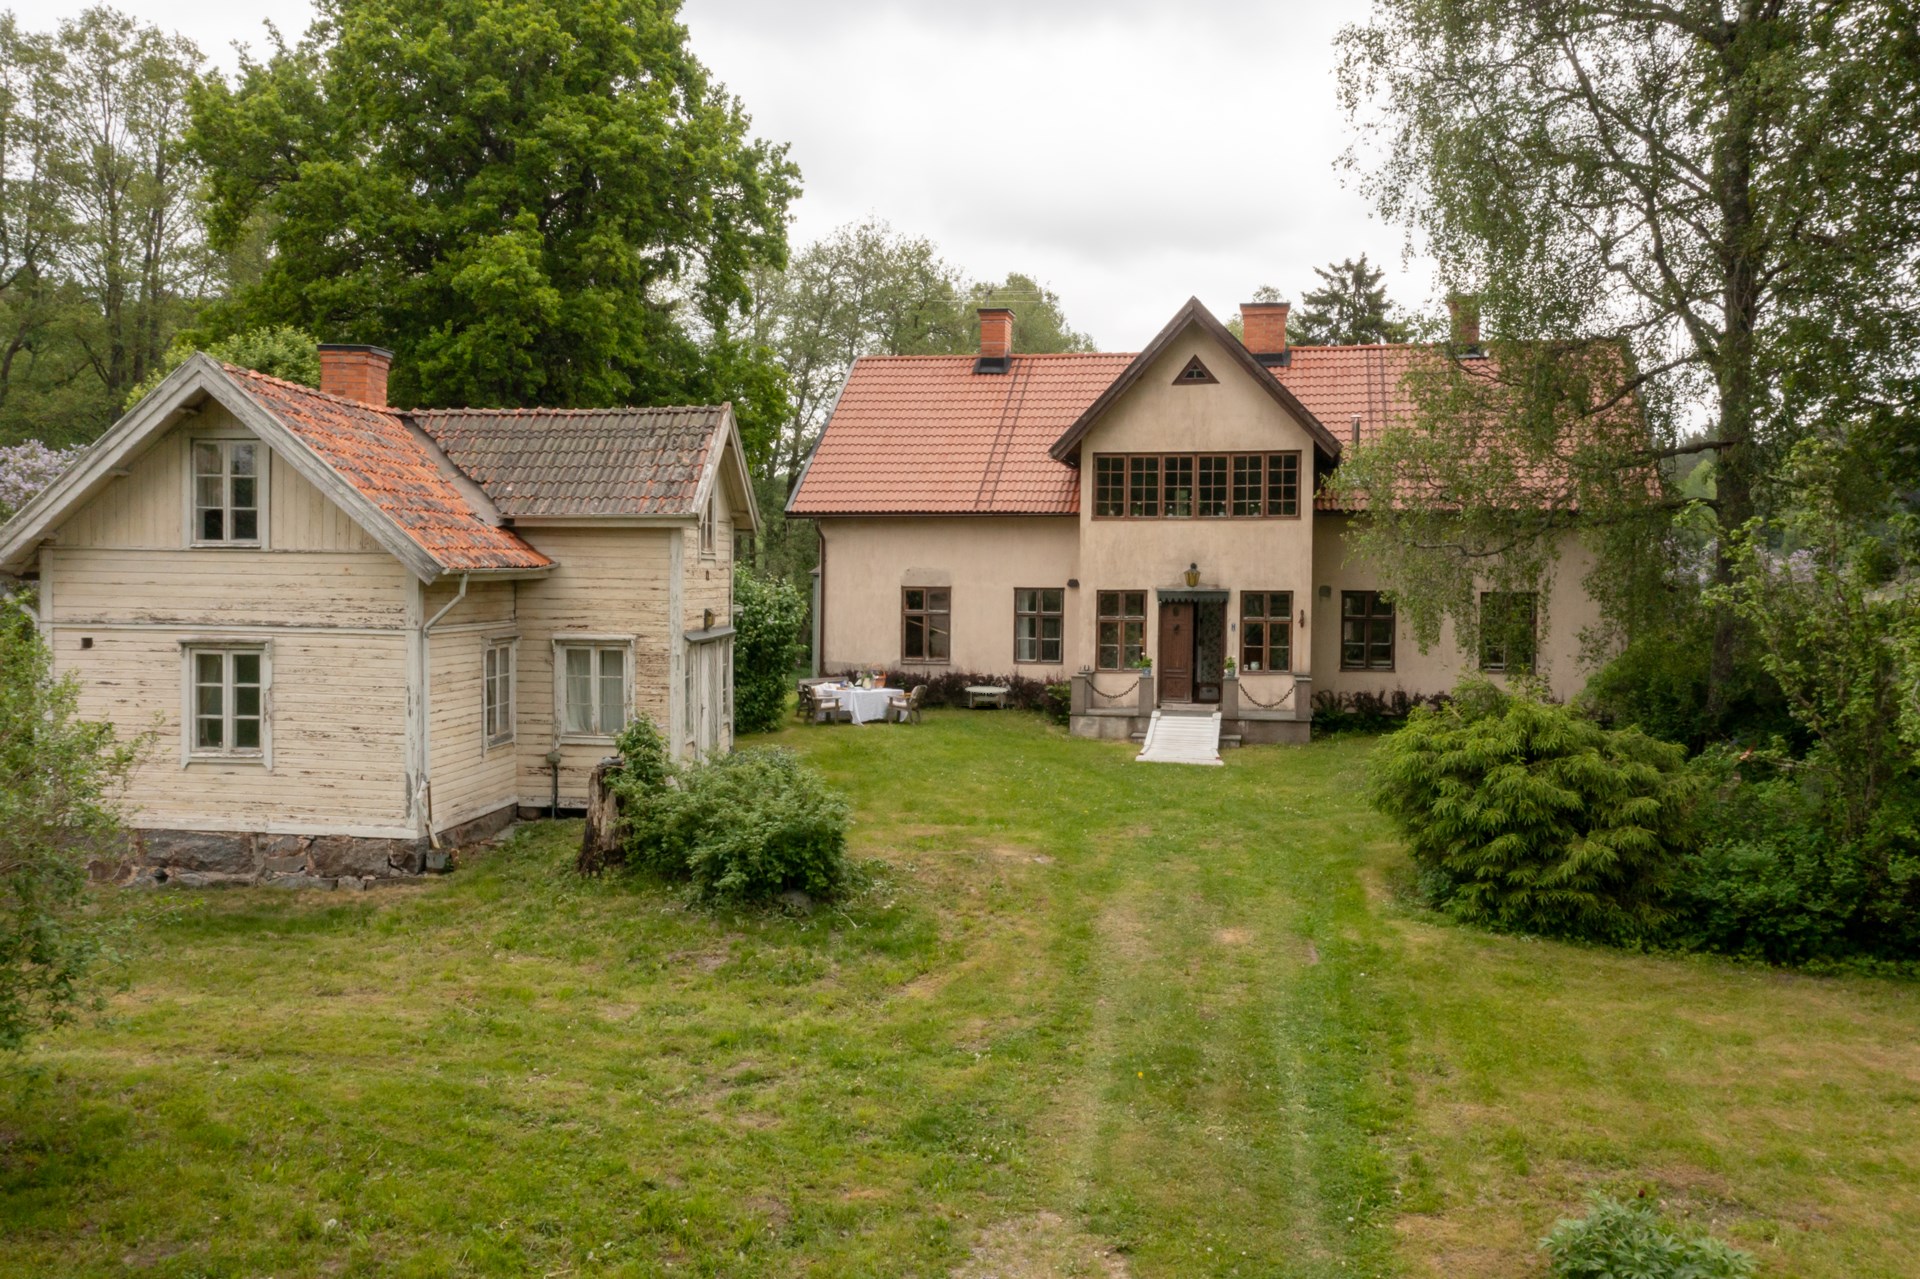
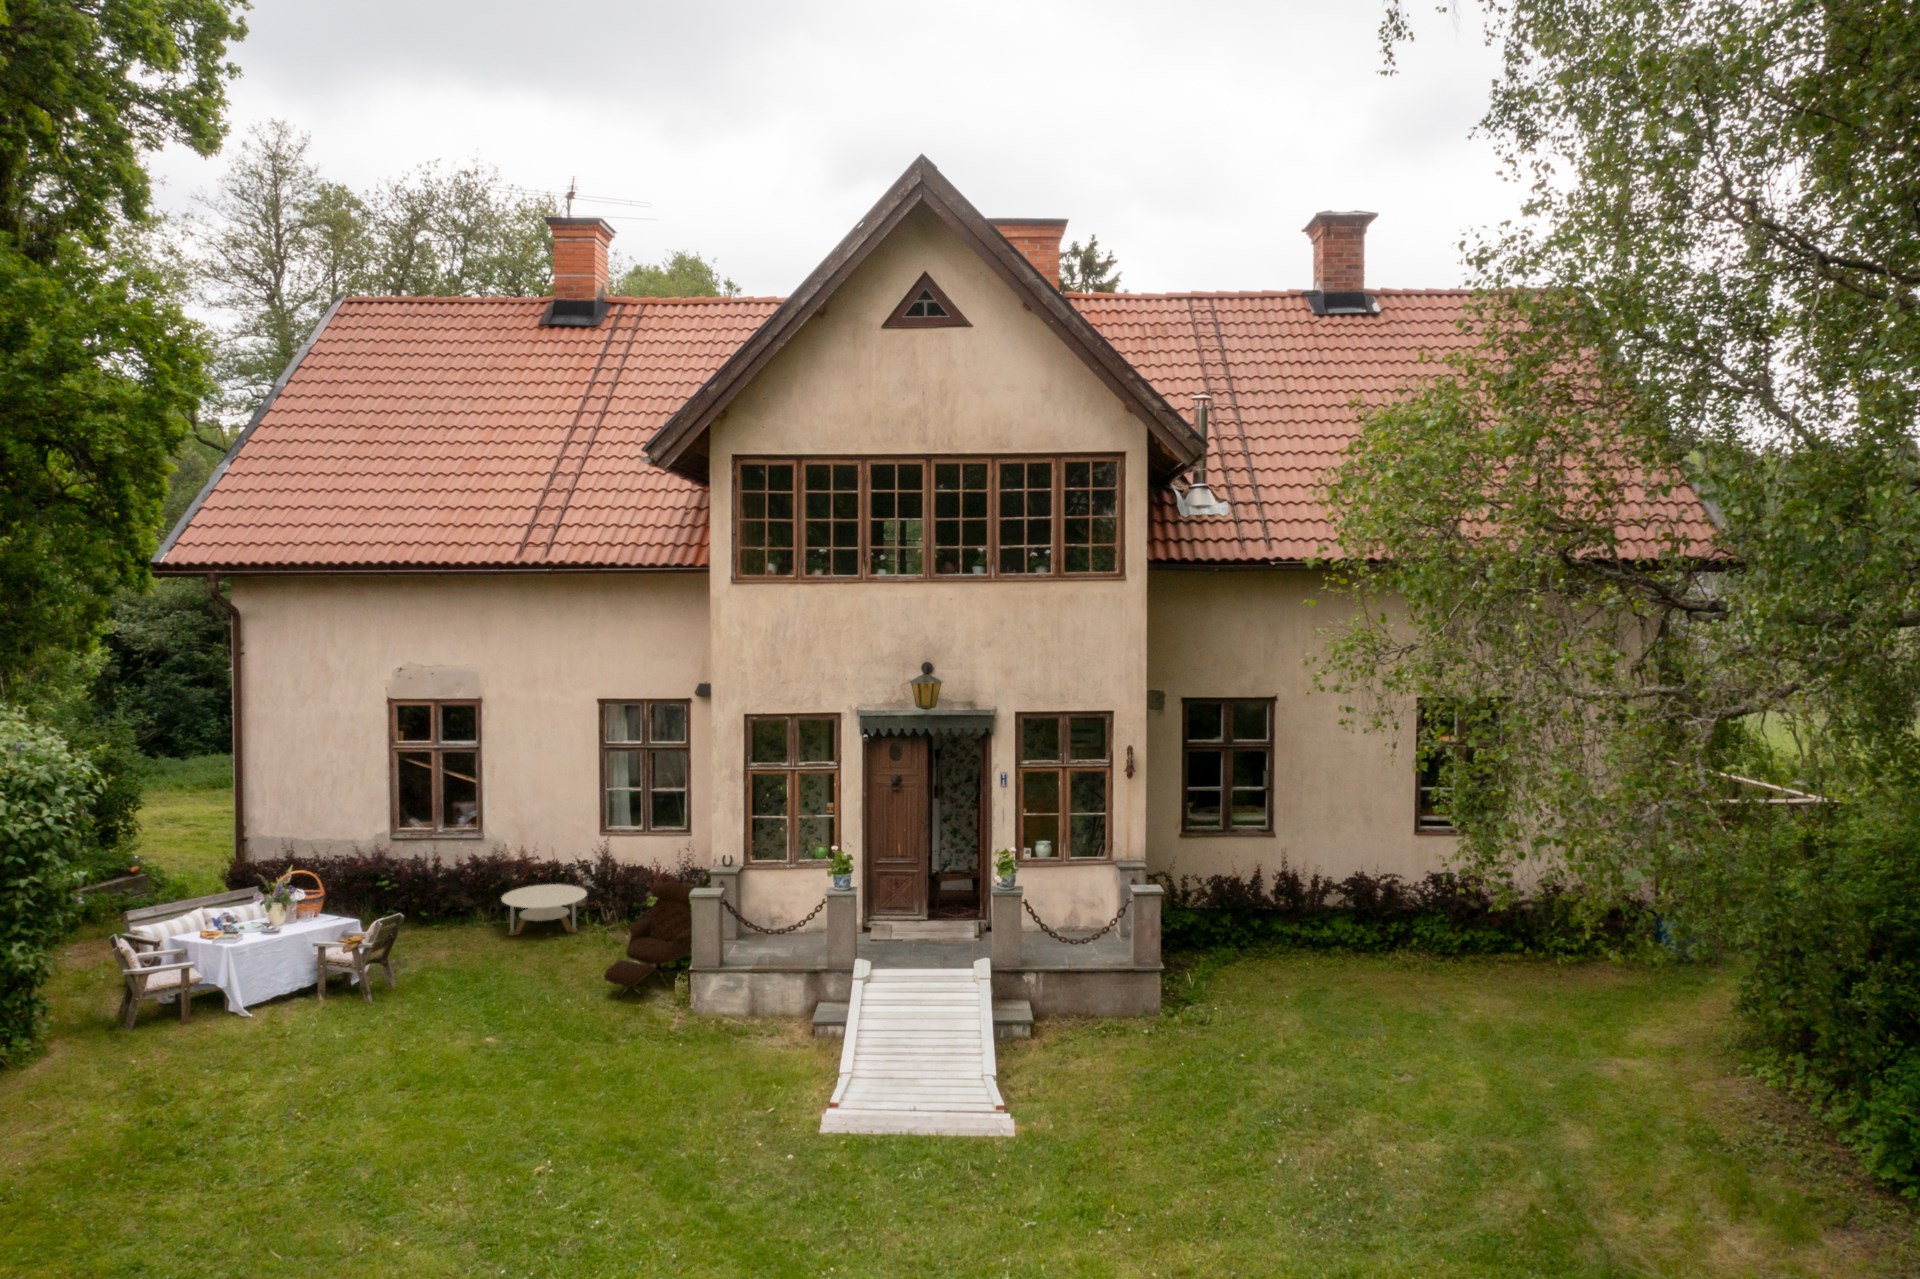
lounge chair: none [1025,676,1071,727] -> present [604,882,693,997]

